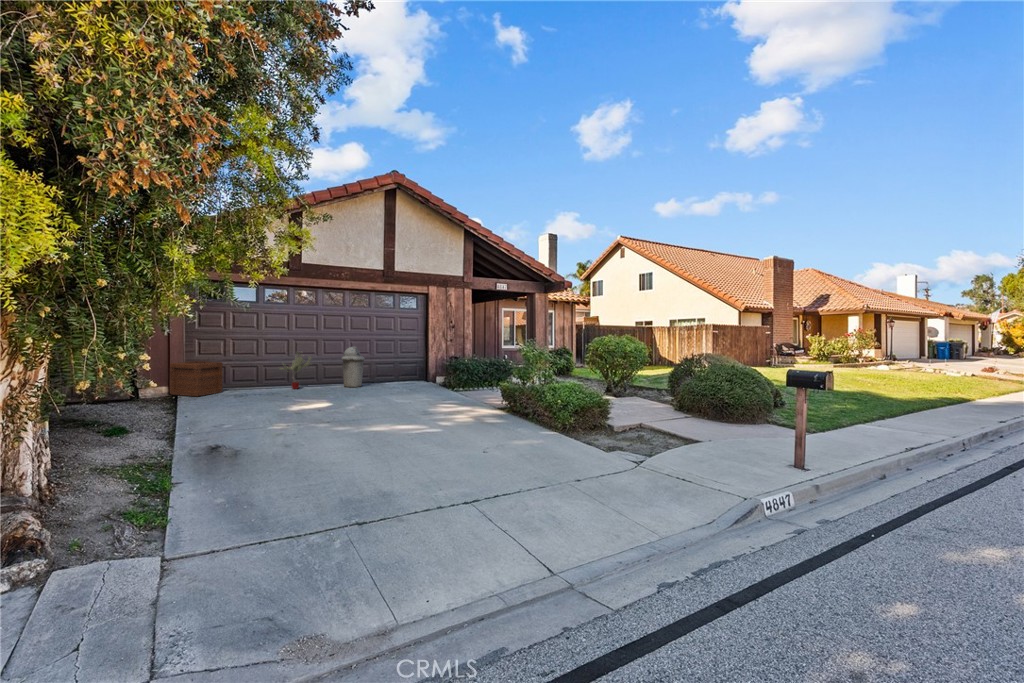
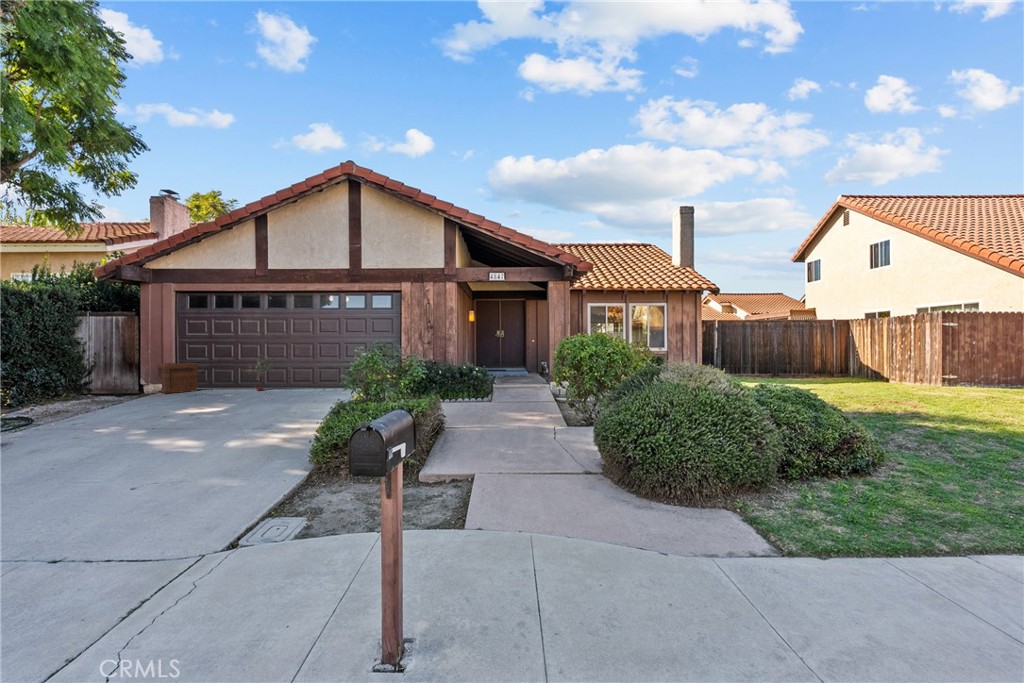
trash can: present [341,347,365,387] -> none [302,349,327,391]

